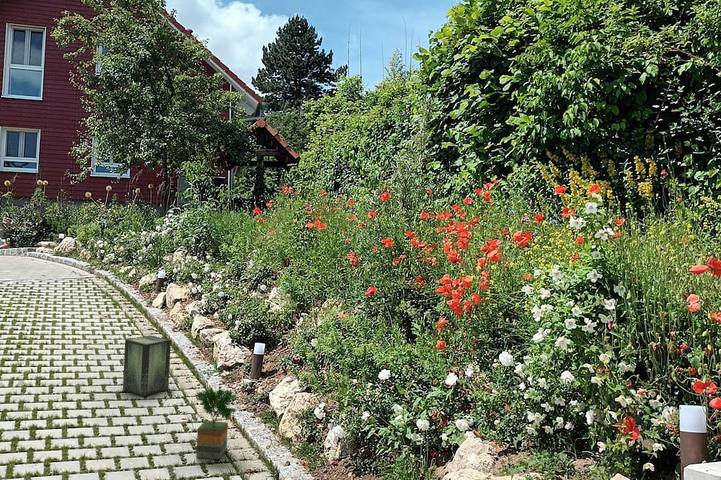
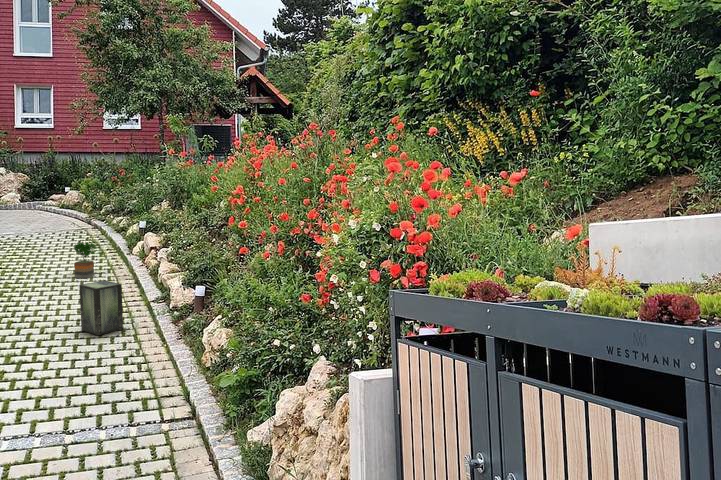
potted tree: present [196,389,237,459] -> present [74,243,96,278]

